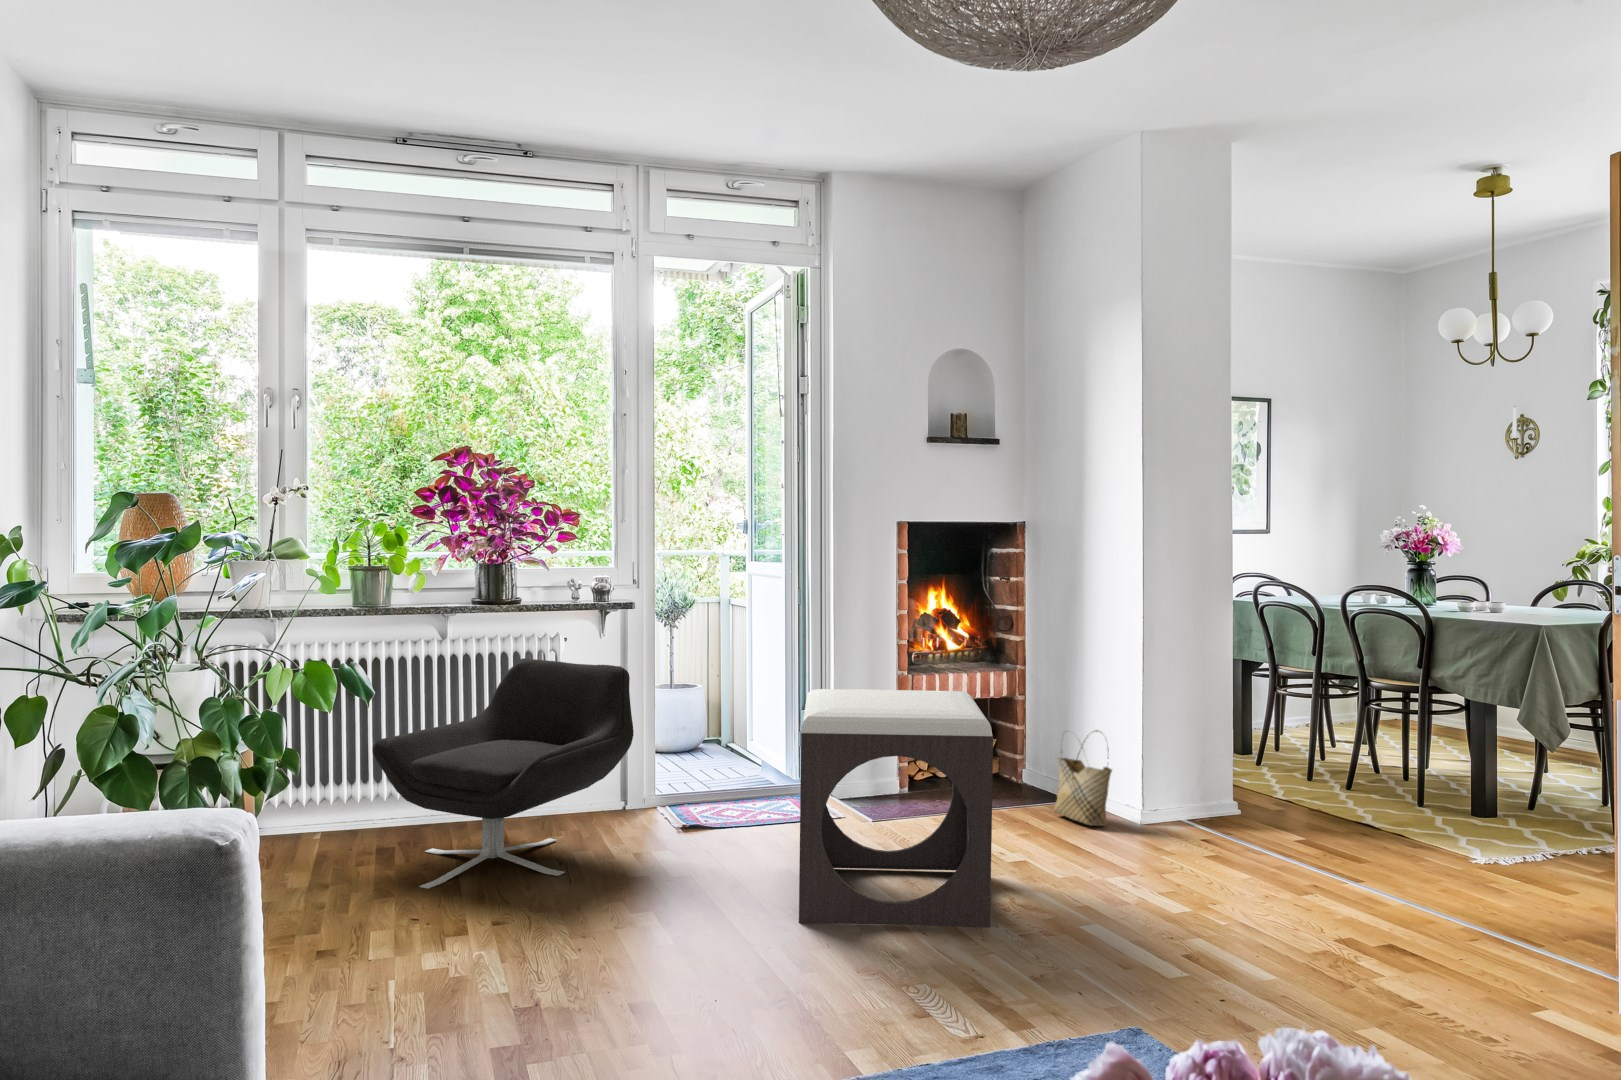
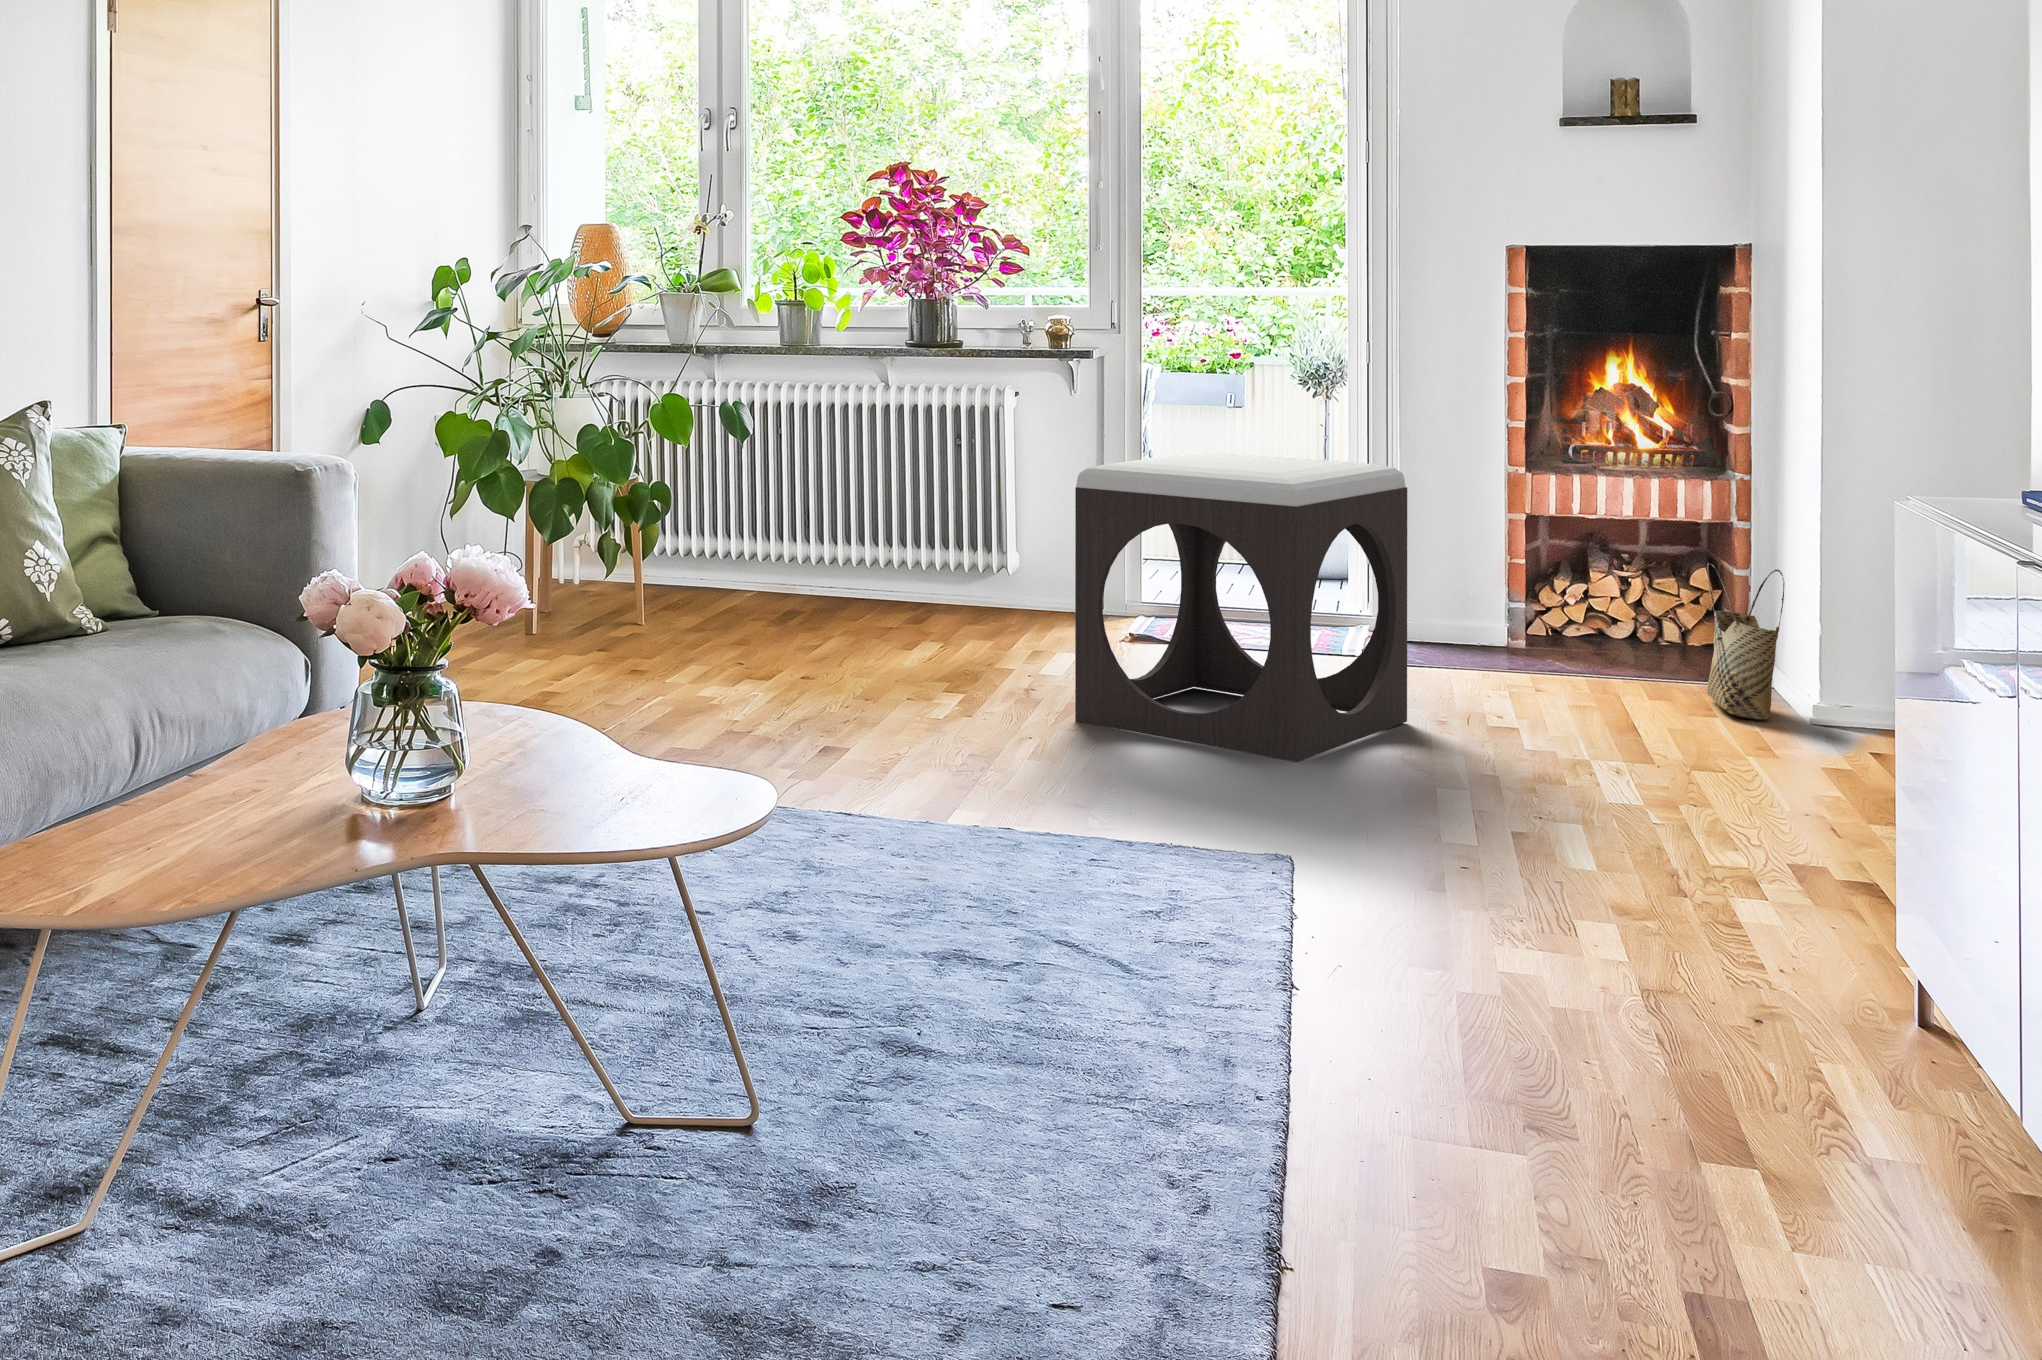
lounge chair: present [373,658,634,889] -> none [757,412,1041,652]

